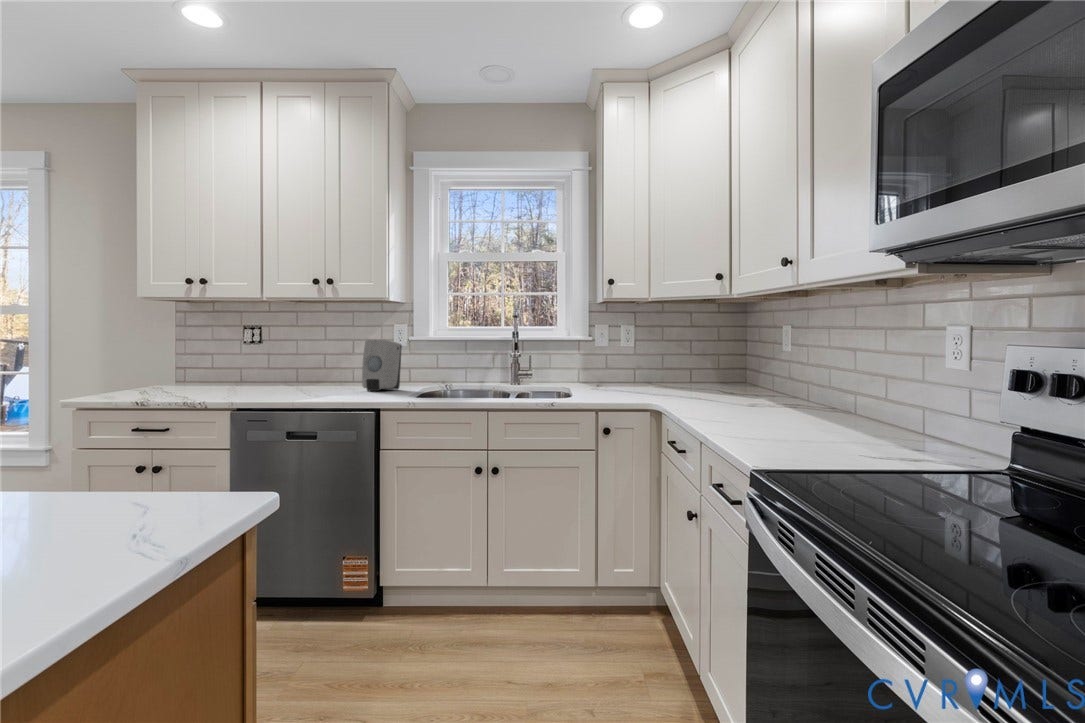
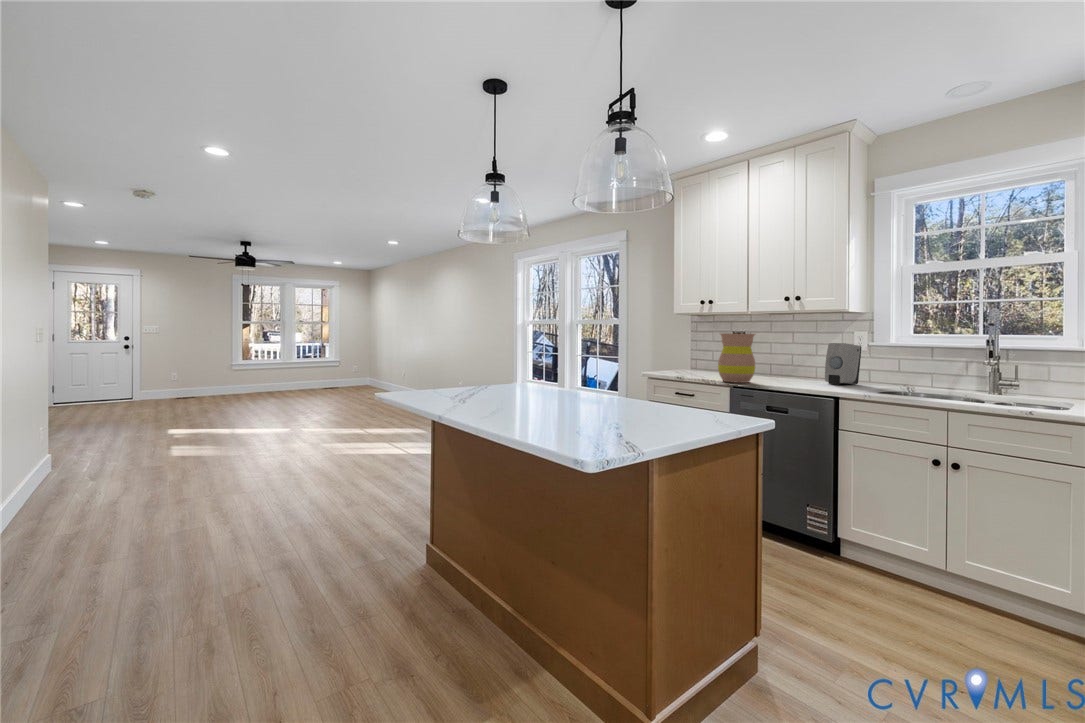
vase: none [208,321,269,396] -> present [718,333,755,383]

